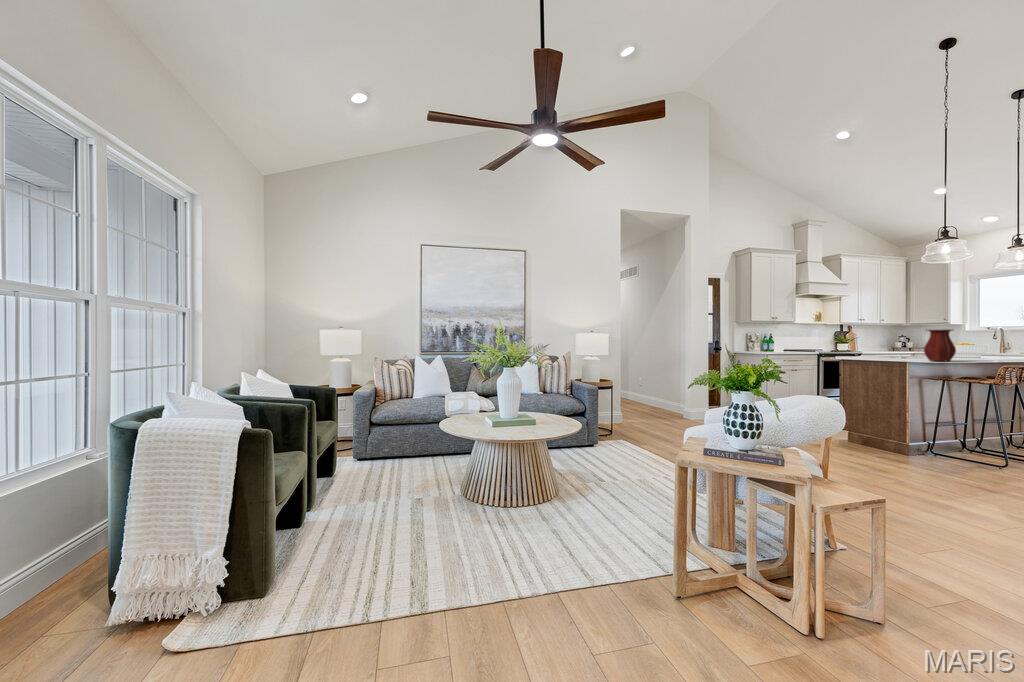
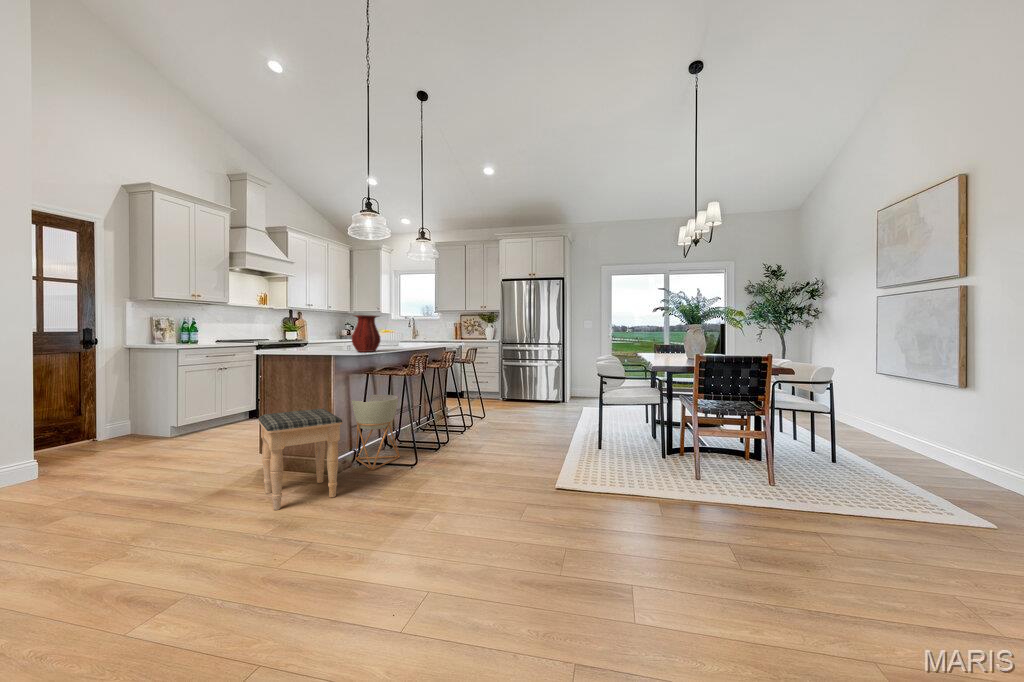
planter: none [925,399,980,461] -> present [352,395,400,470]
footstool: none [850,400,924,467] -> present [258,409,343,510]

